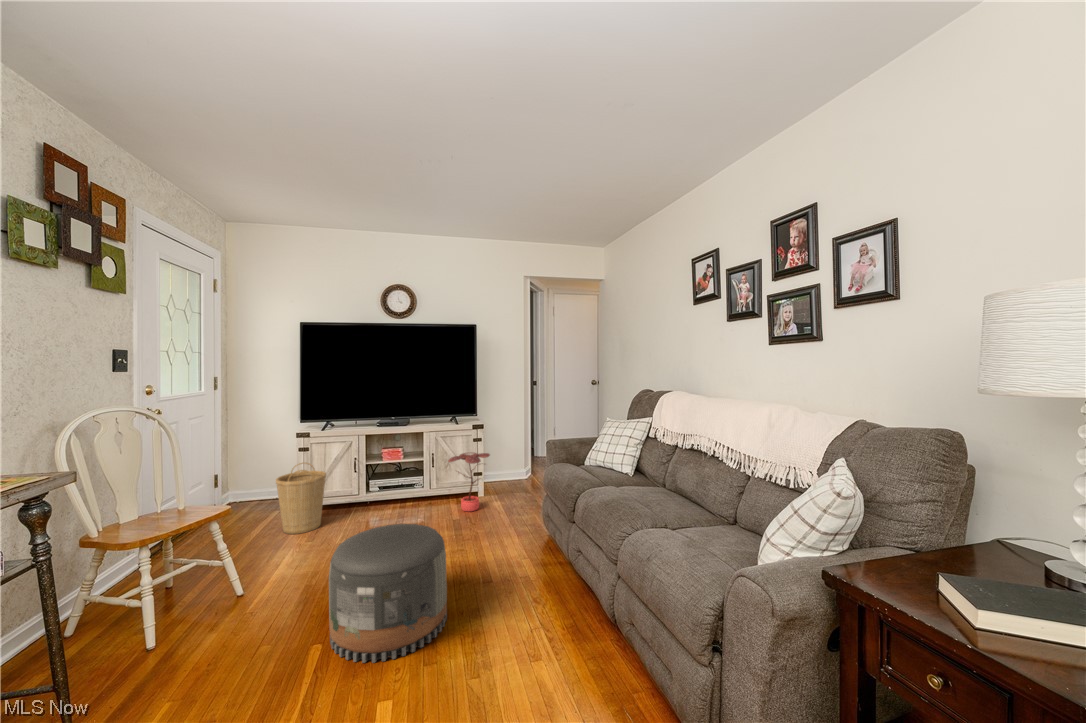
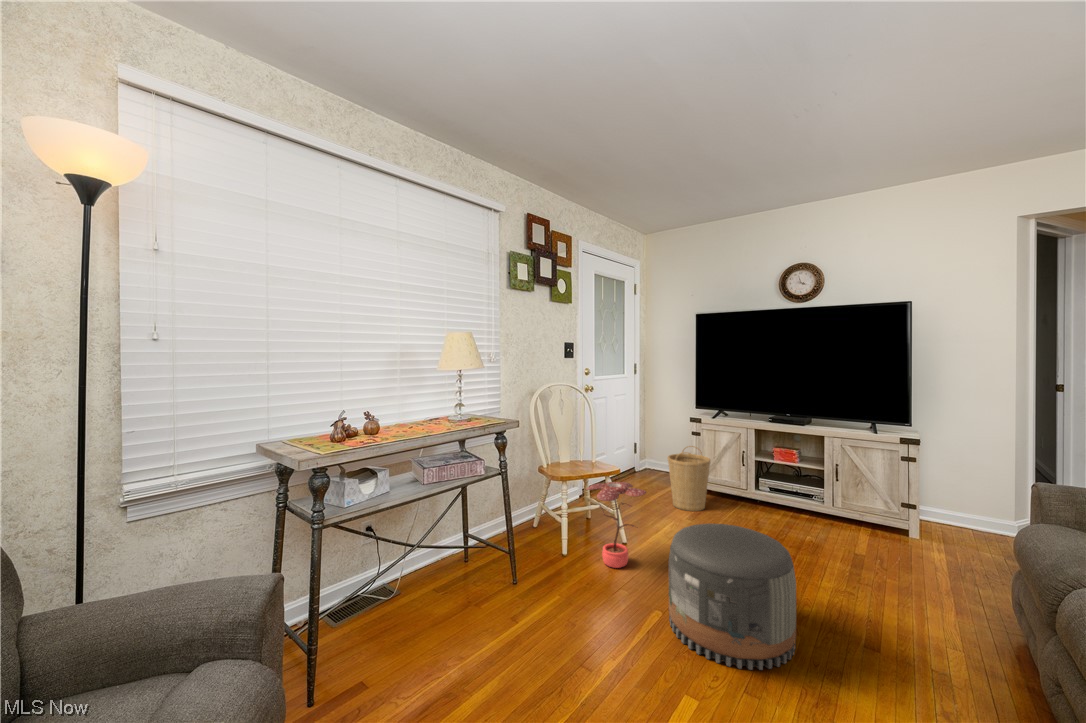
potted plant: present [448,452,490,511] -> present [586,482,646,568]

